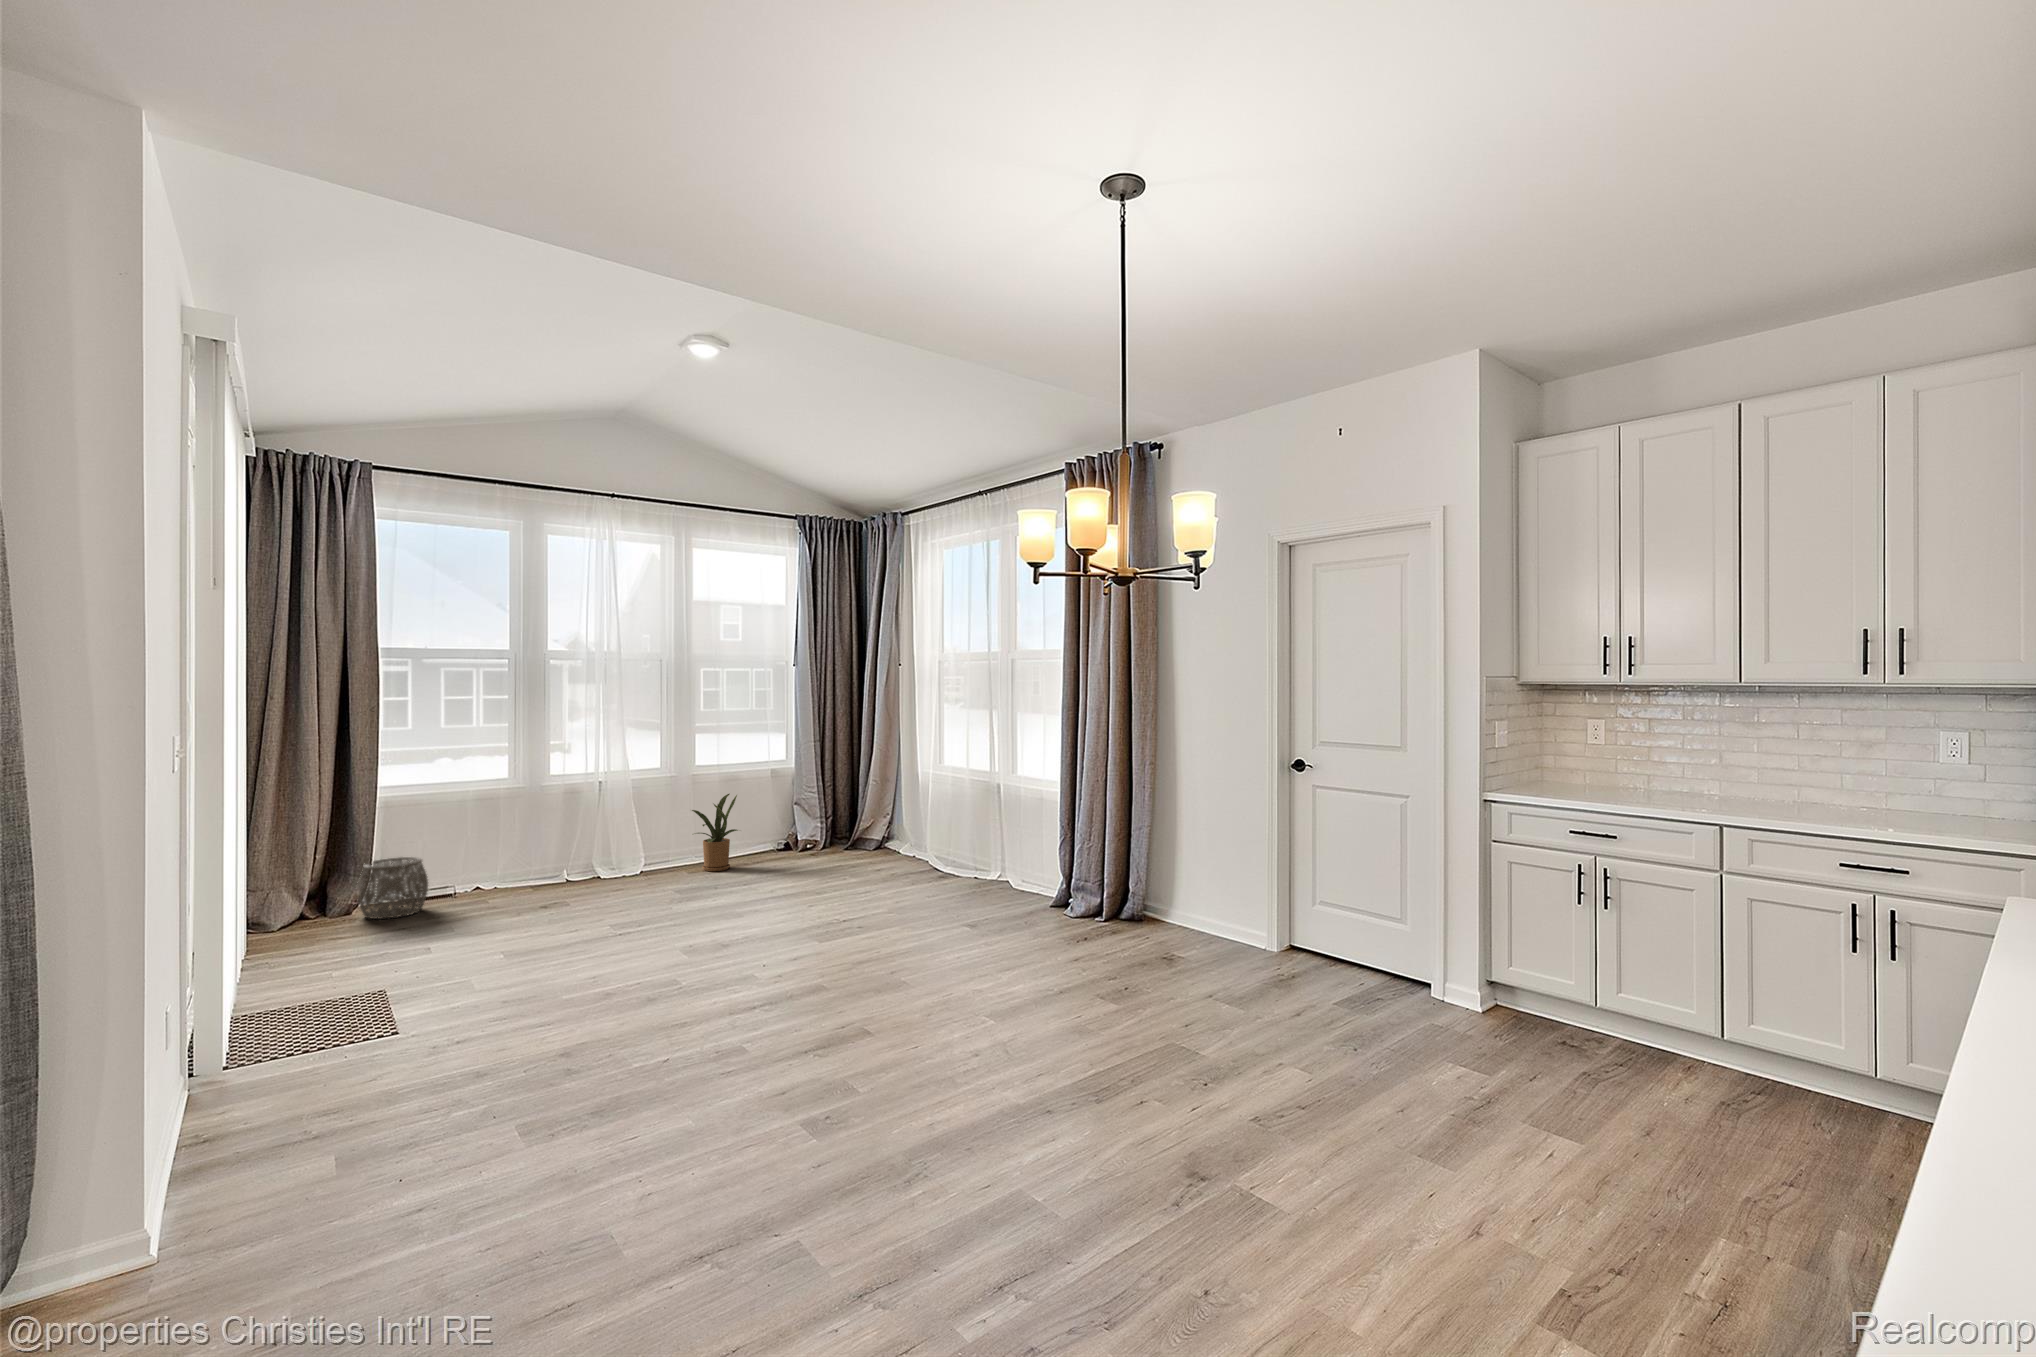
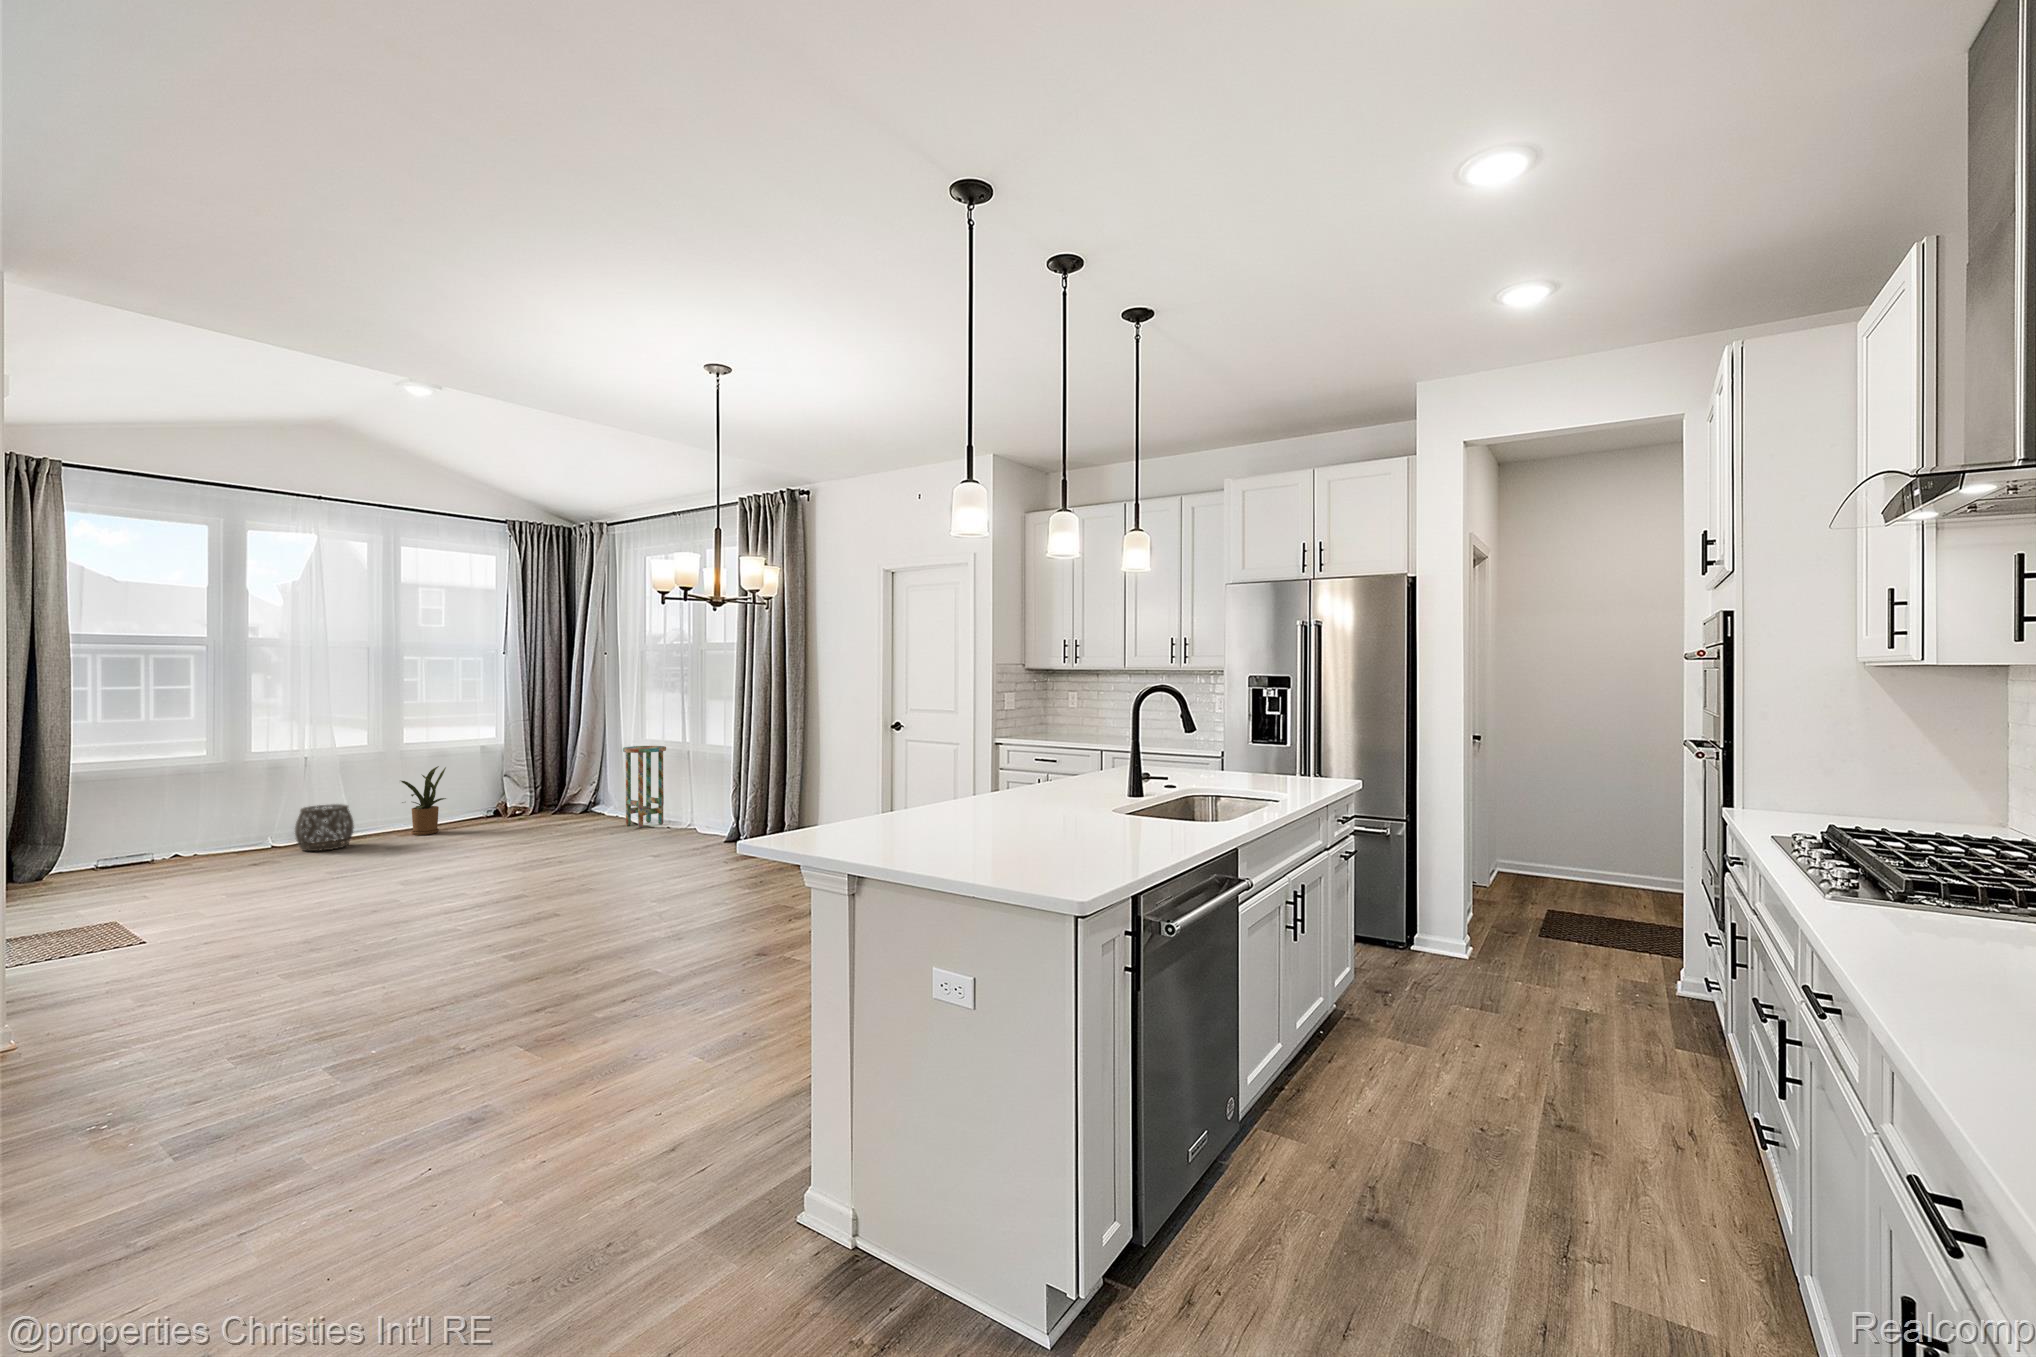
side table: none [923,775,971,873] -> present [623,746,666,828]
woven basket: present [359,857,428,919] -> present [295,804,354,851]

